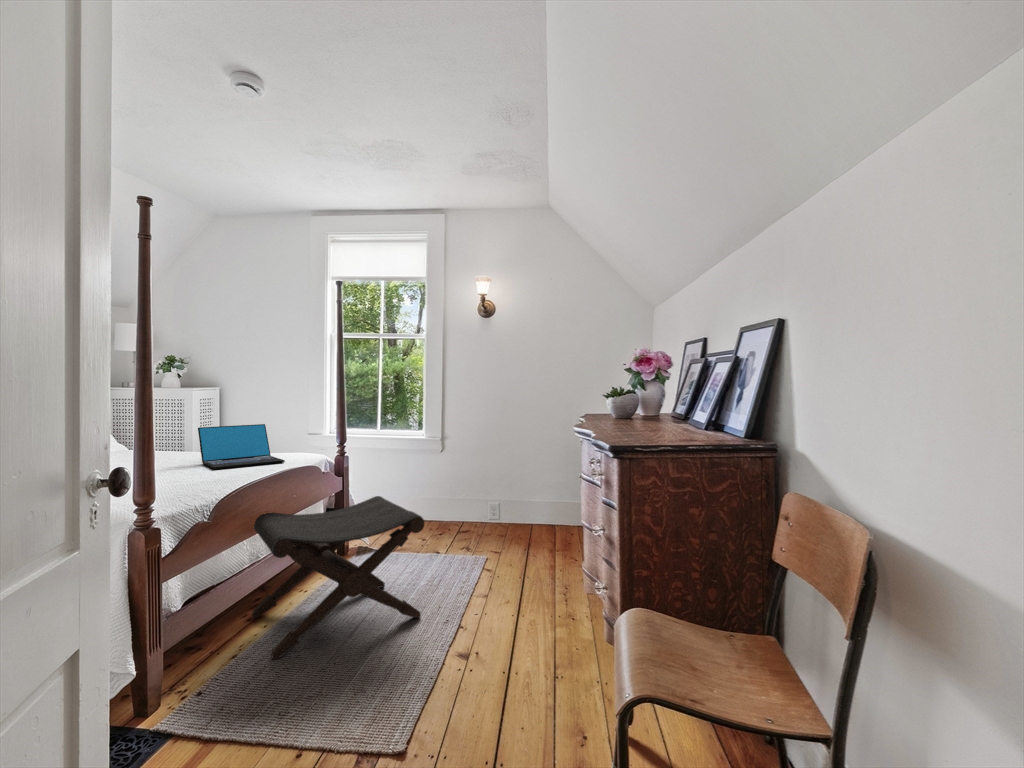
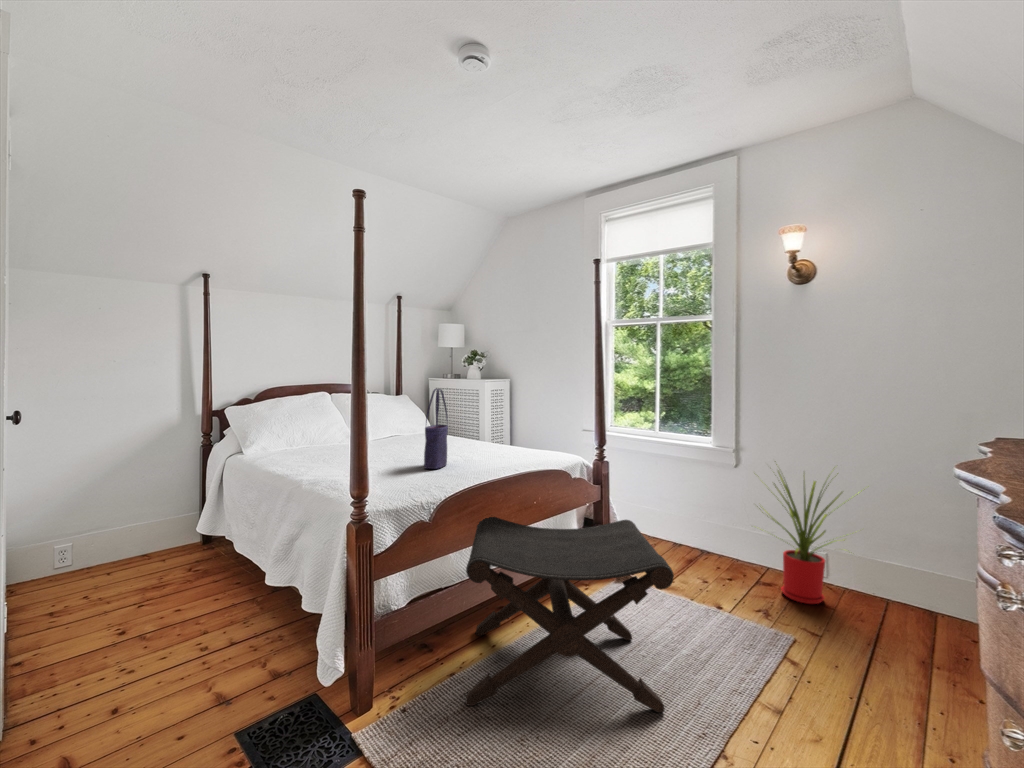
tote bag: none [182,402,203,480] -> present [424,389,448,469]
laptop: present [198,424,285,469] -> none [461,416,534,461]
house plant: none [453,440,524,538] -> present [762,464,862,604]

